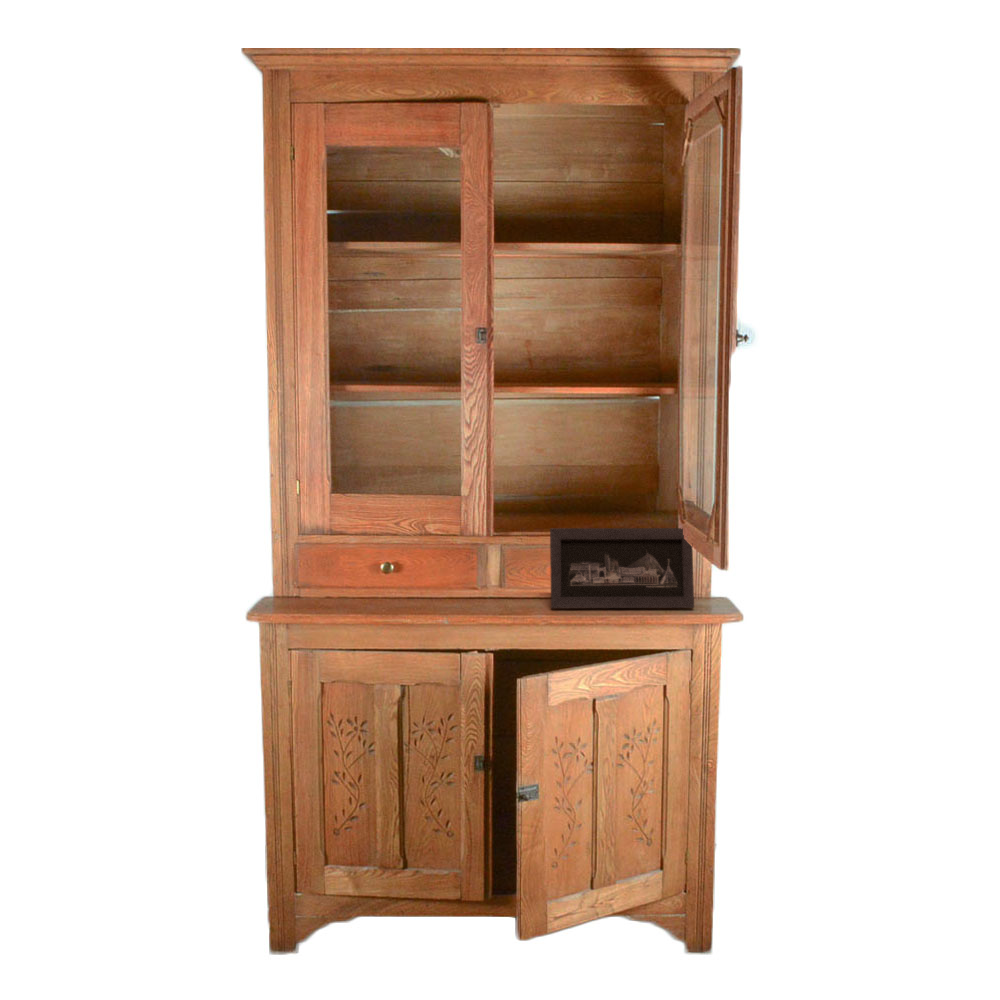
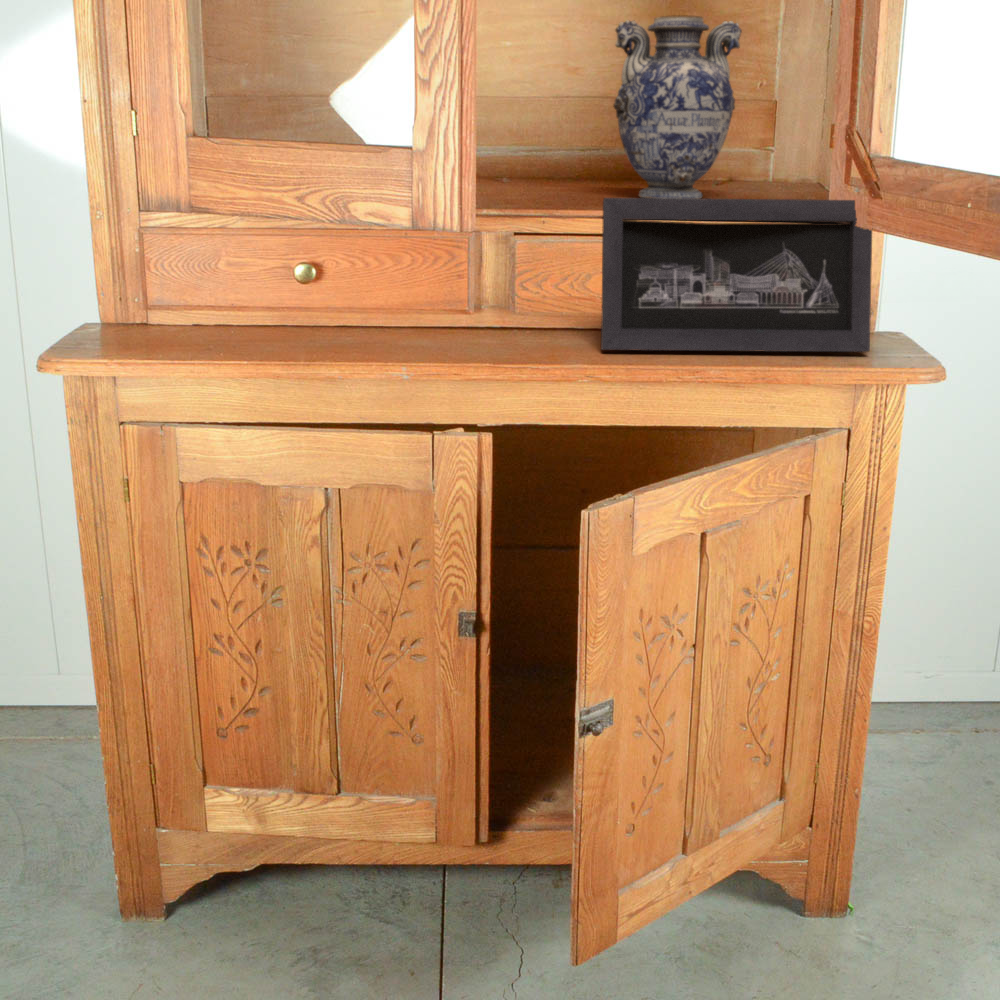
decorative vase: none [558,419,629,519] -> present [613,15,742,199]

